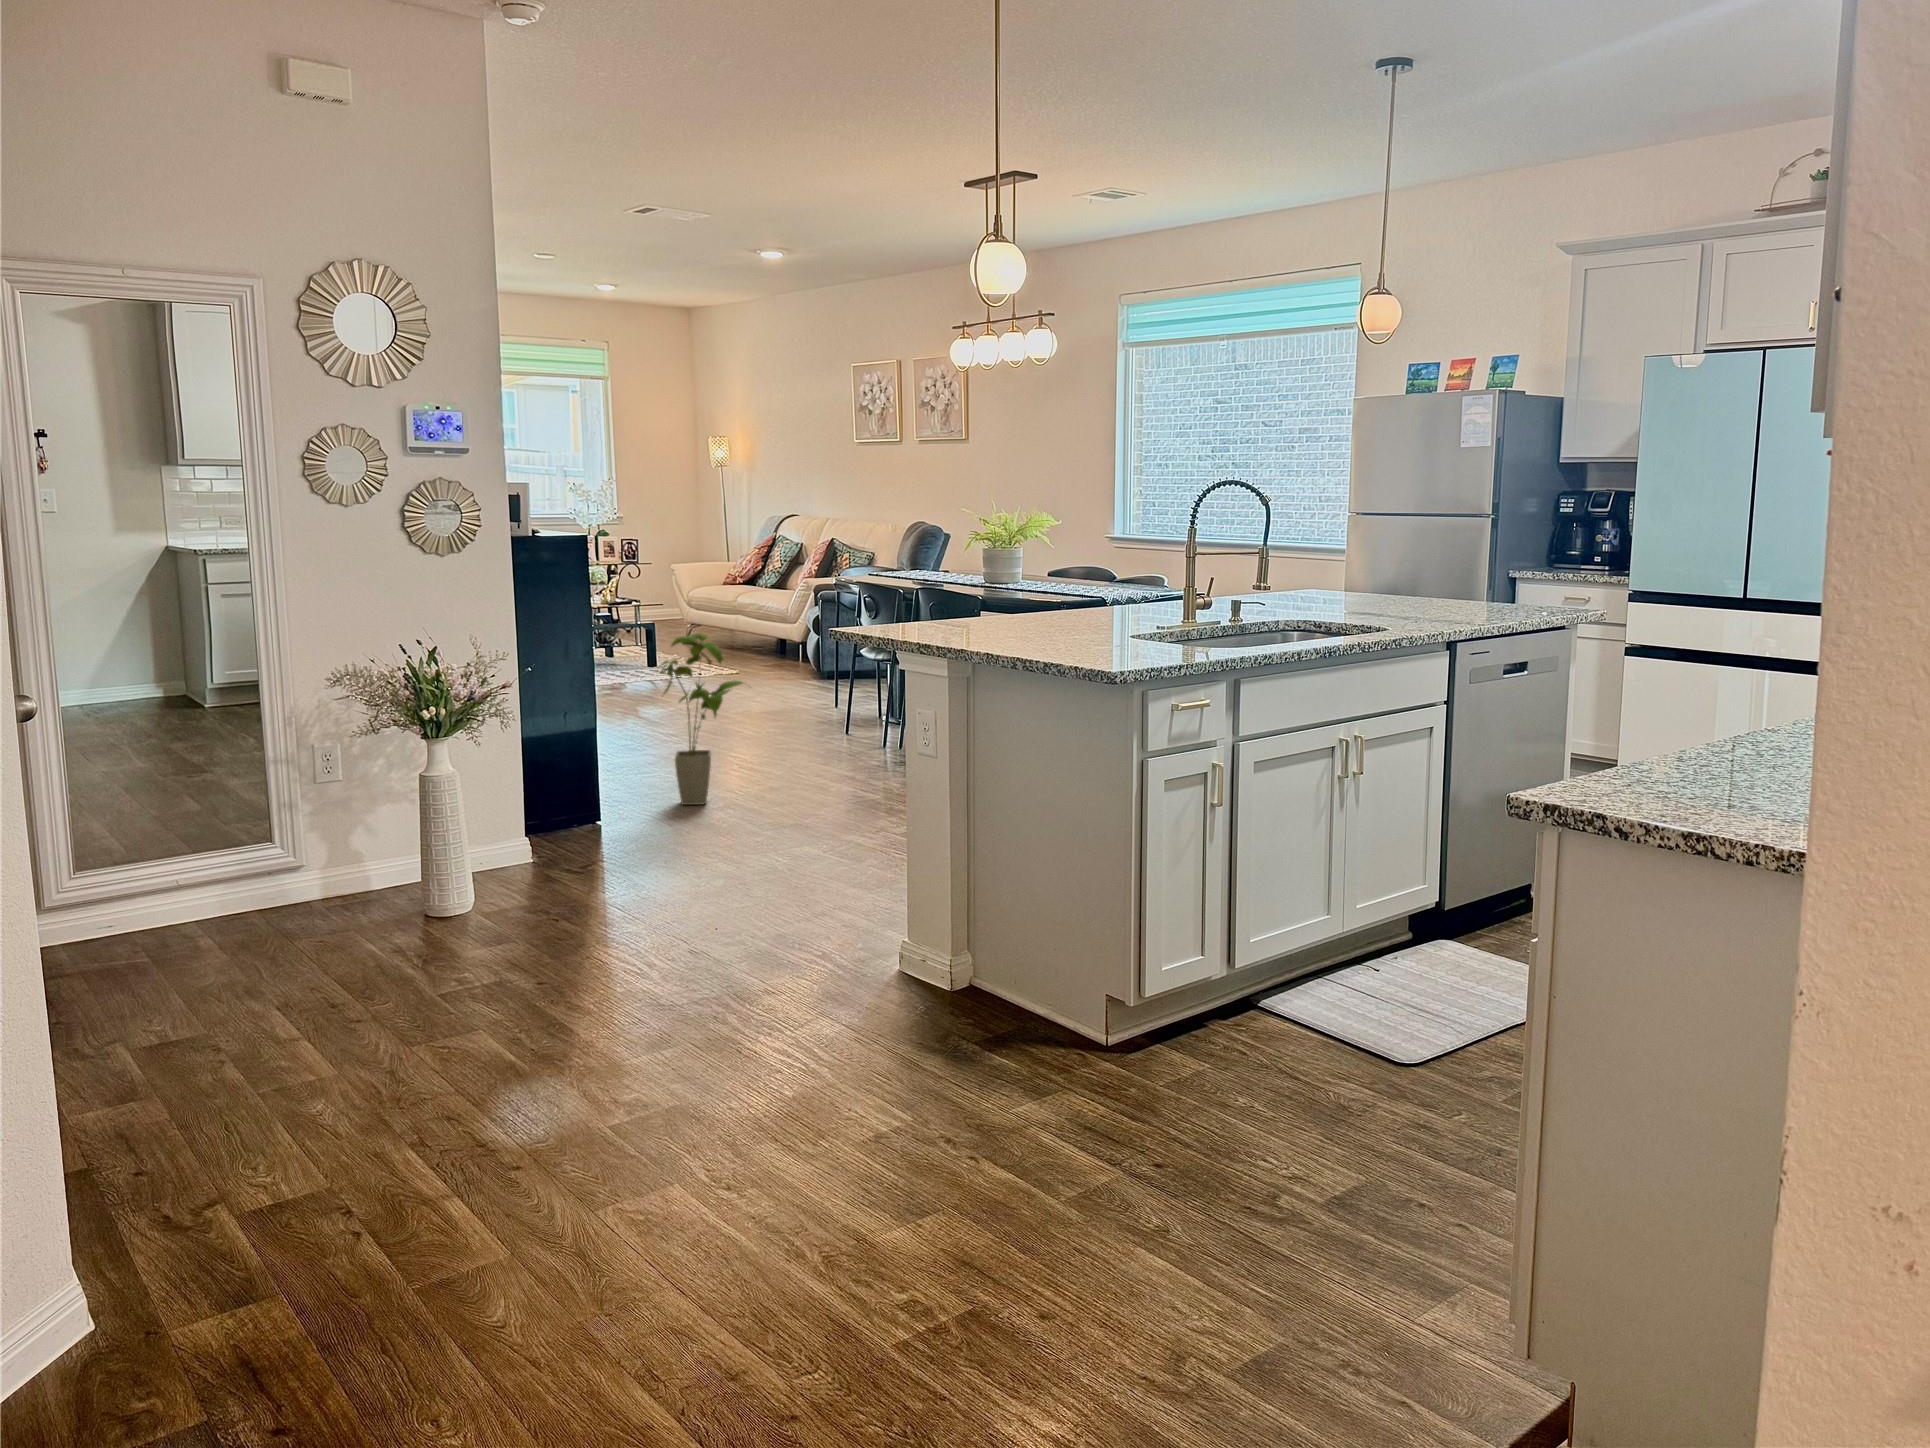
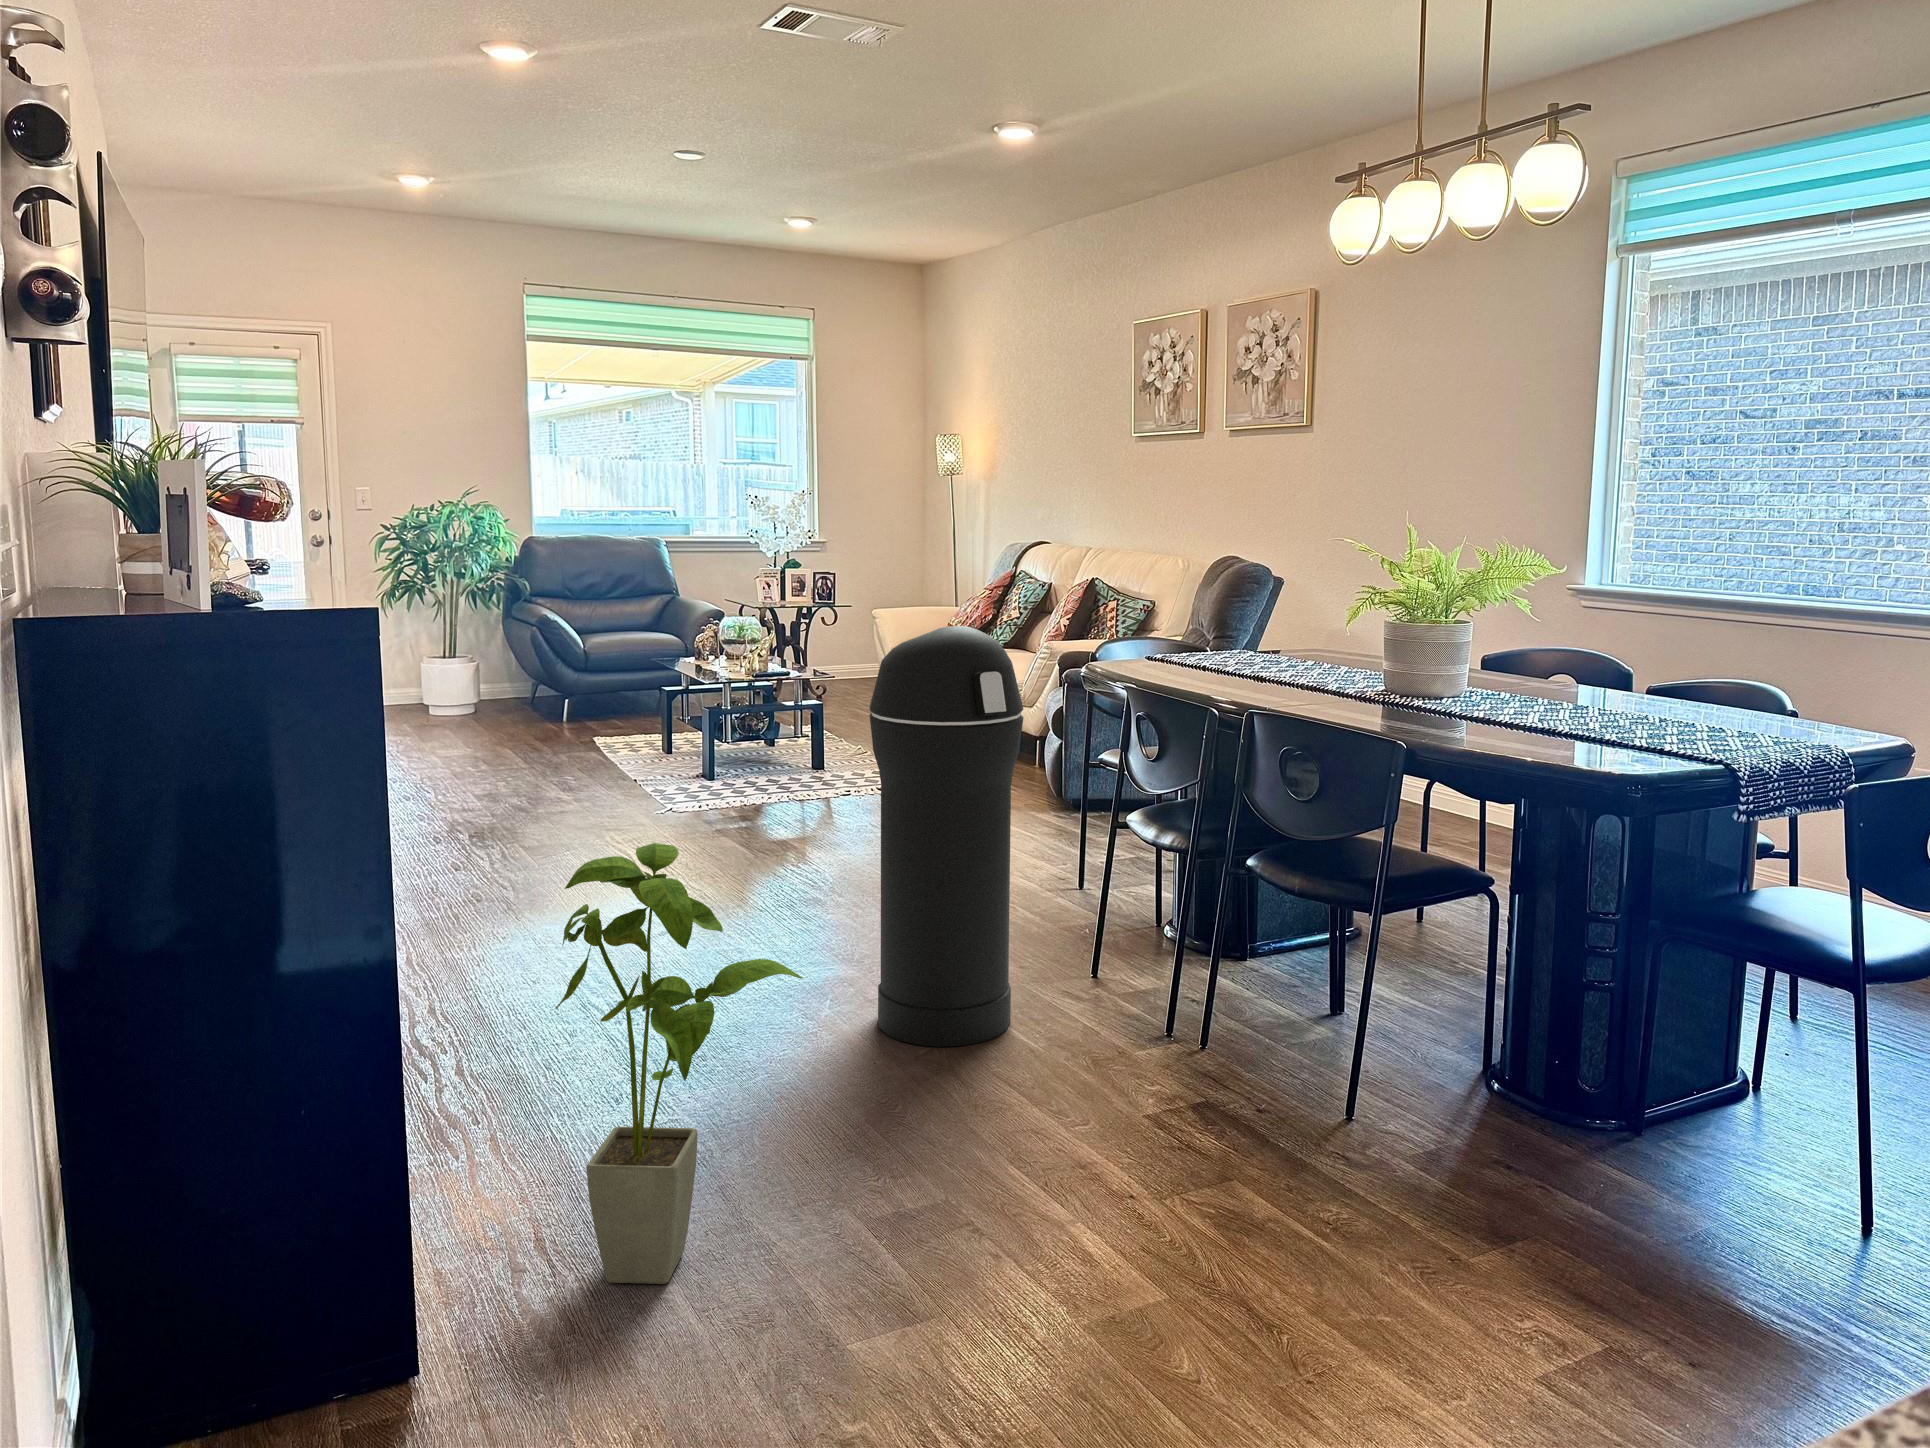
trash can: none [745,556,820,755] -> present [869,626,1024,1047]

